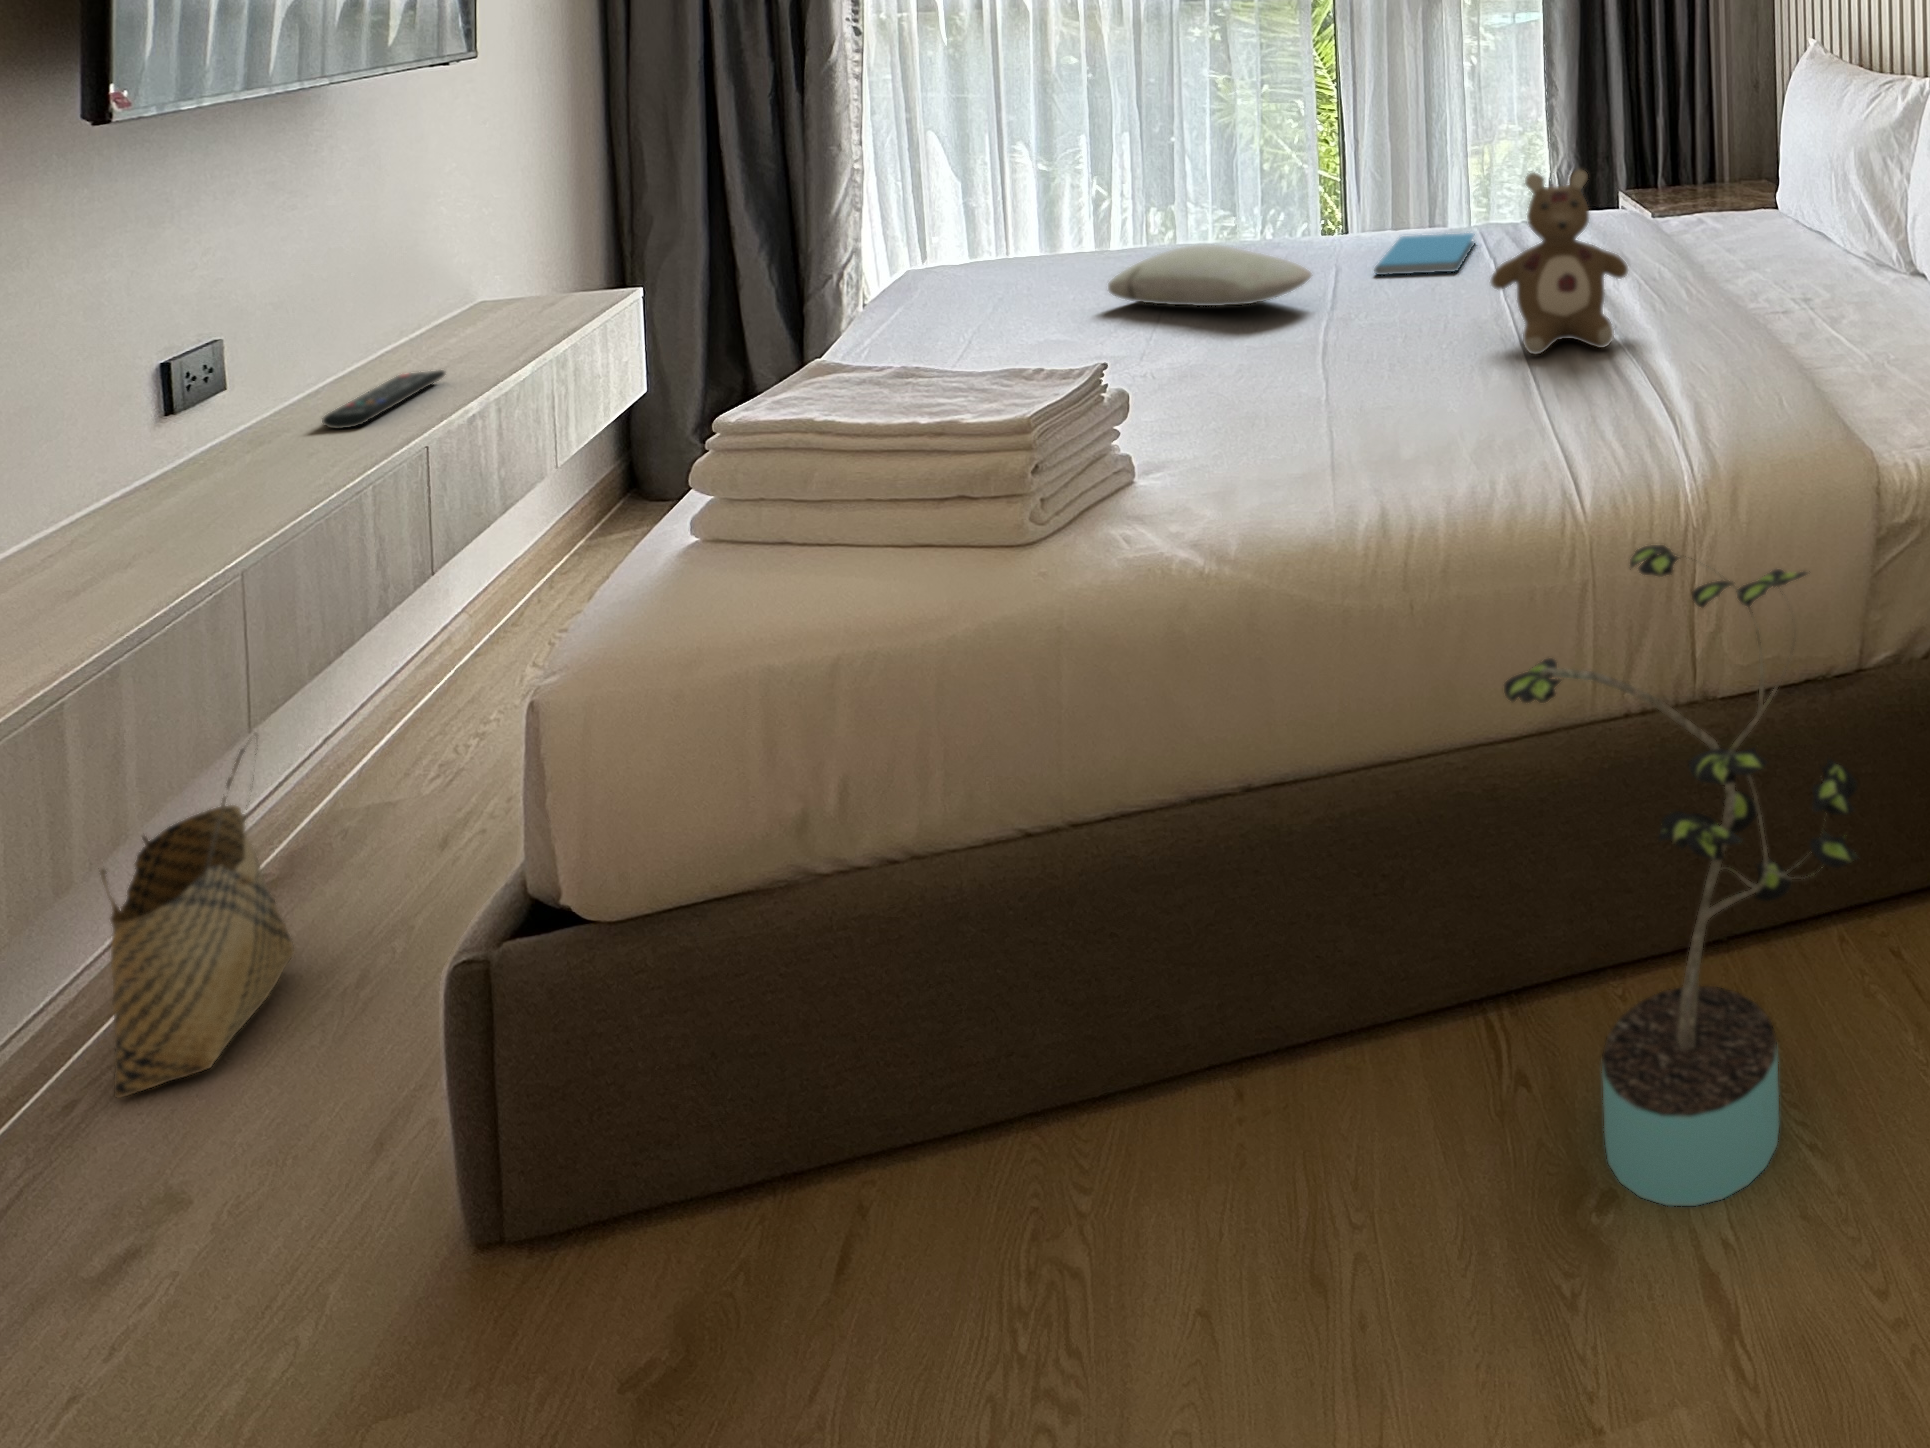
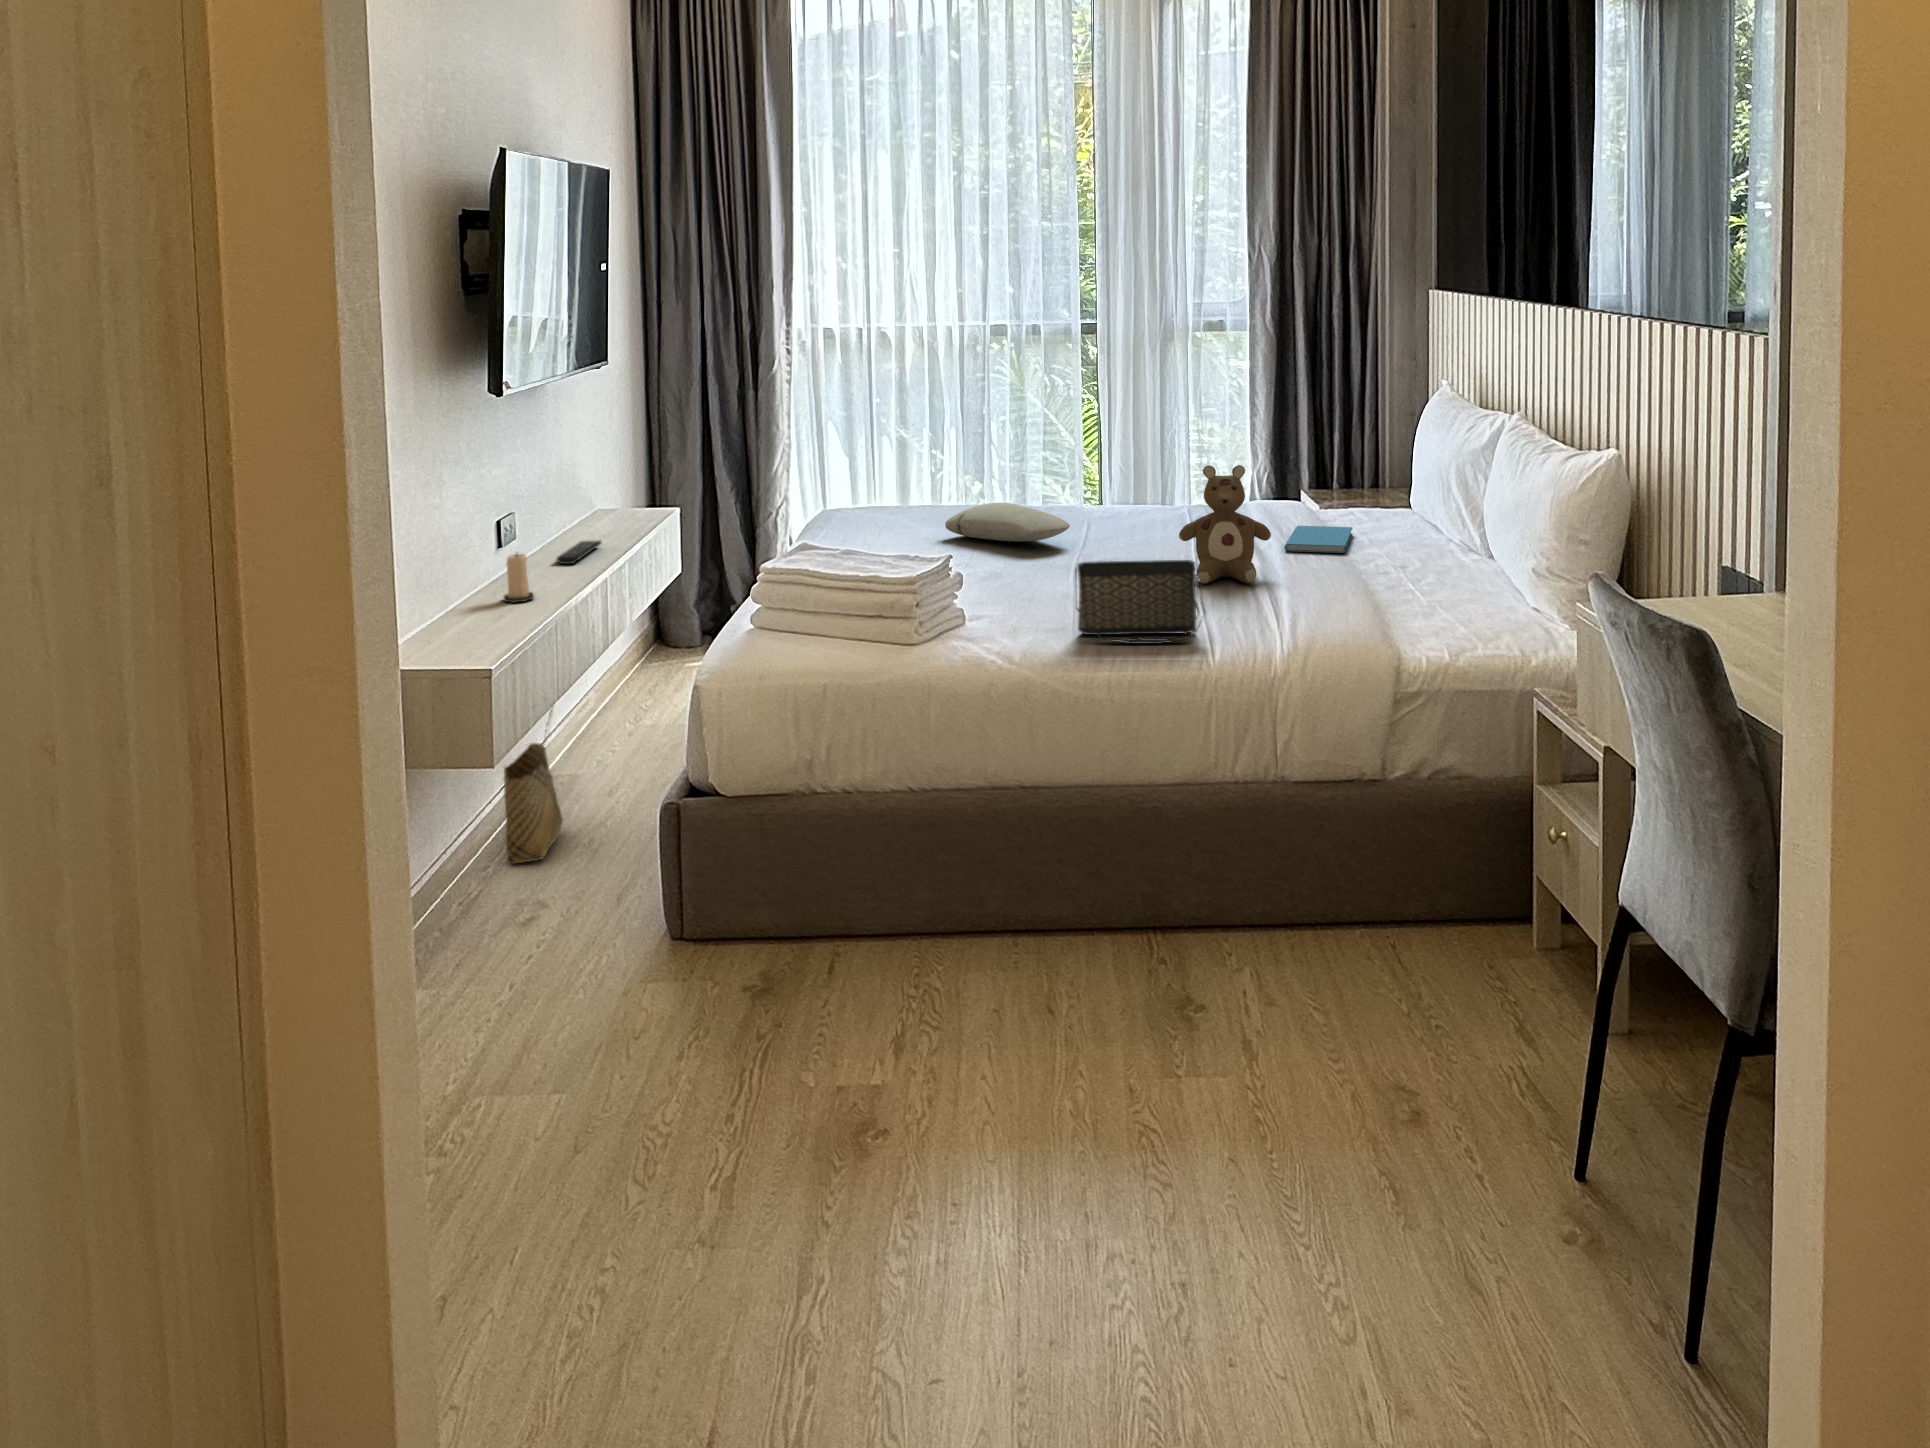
book: present [1374,233,1474,275] -> present [1284,526,1353,553]
handbag: none [1336,335,1565,493] -> present [1075,560,1205,644]
candle: none [133,433,215,540] -> present [504,553,534,603]
potted plant: present [1504,545,1859,1206] -> none [1151,675,1342,1023]

